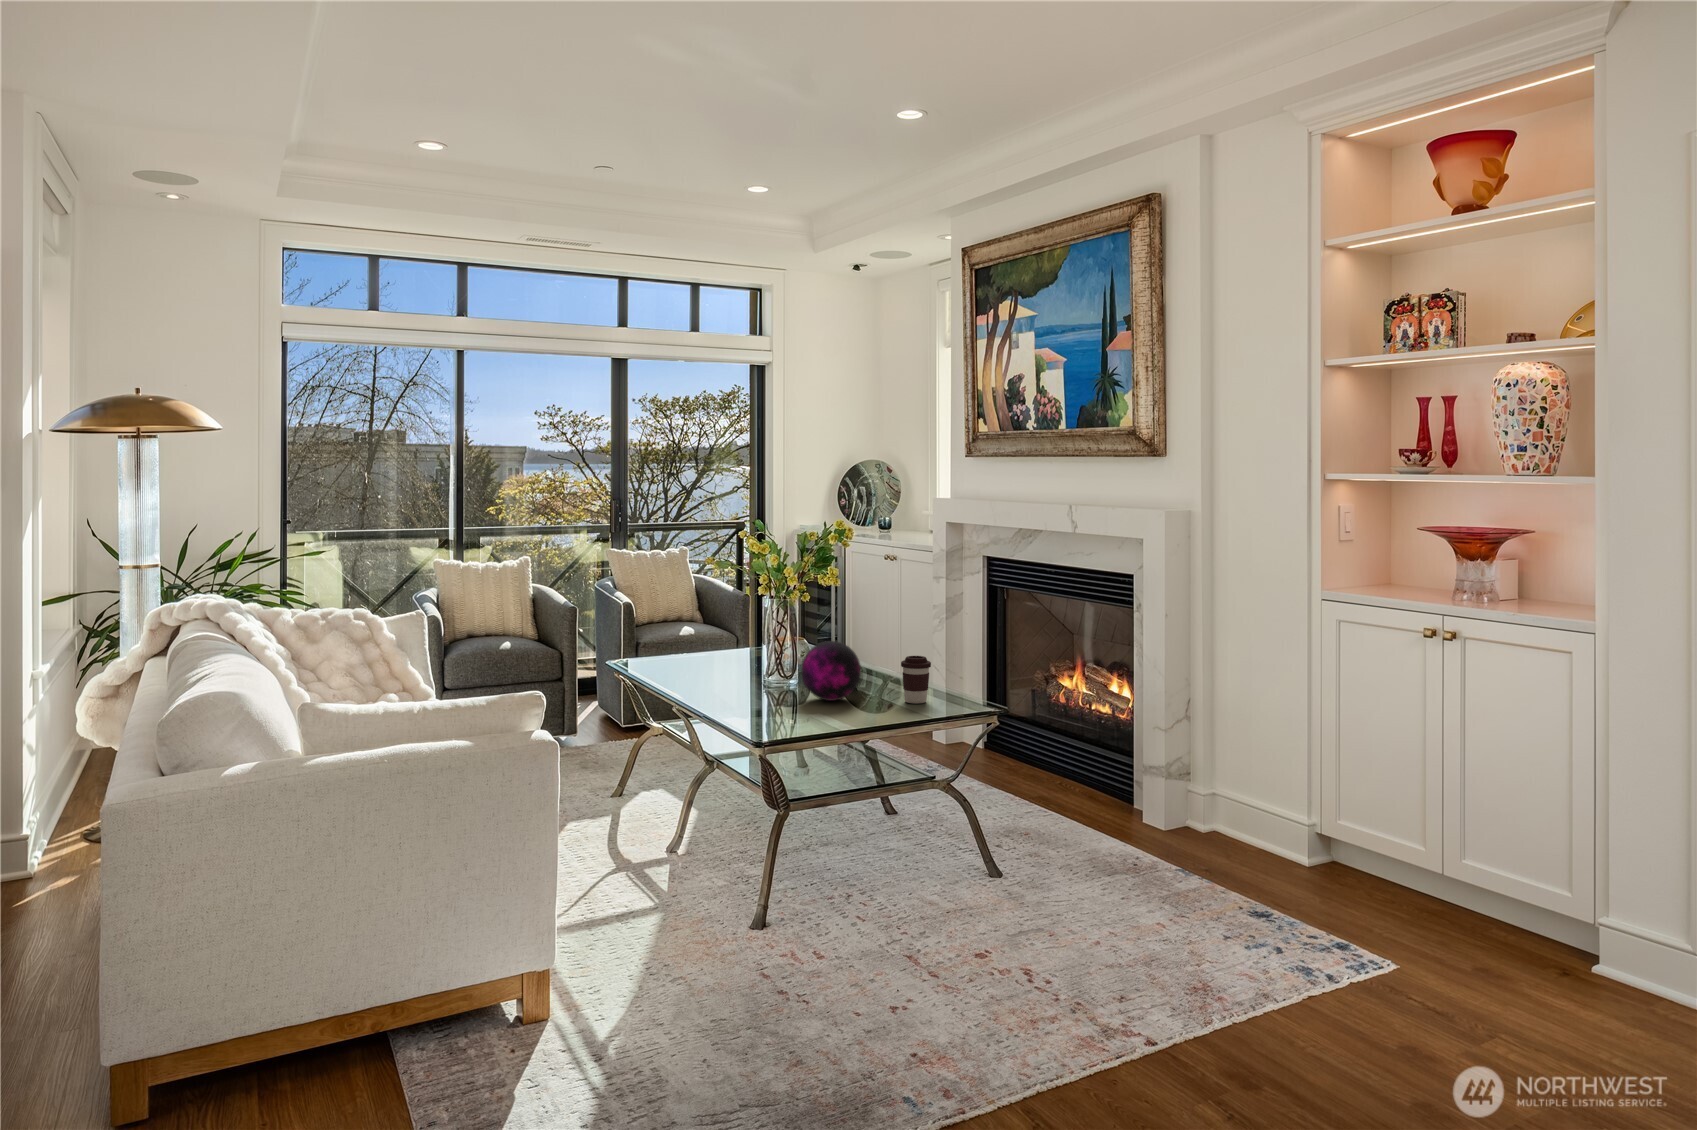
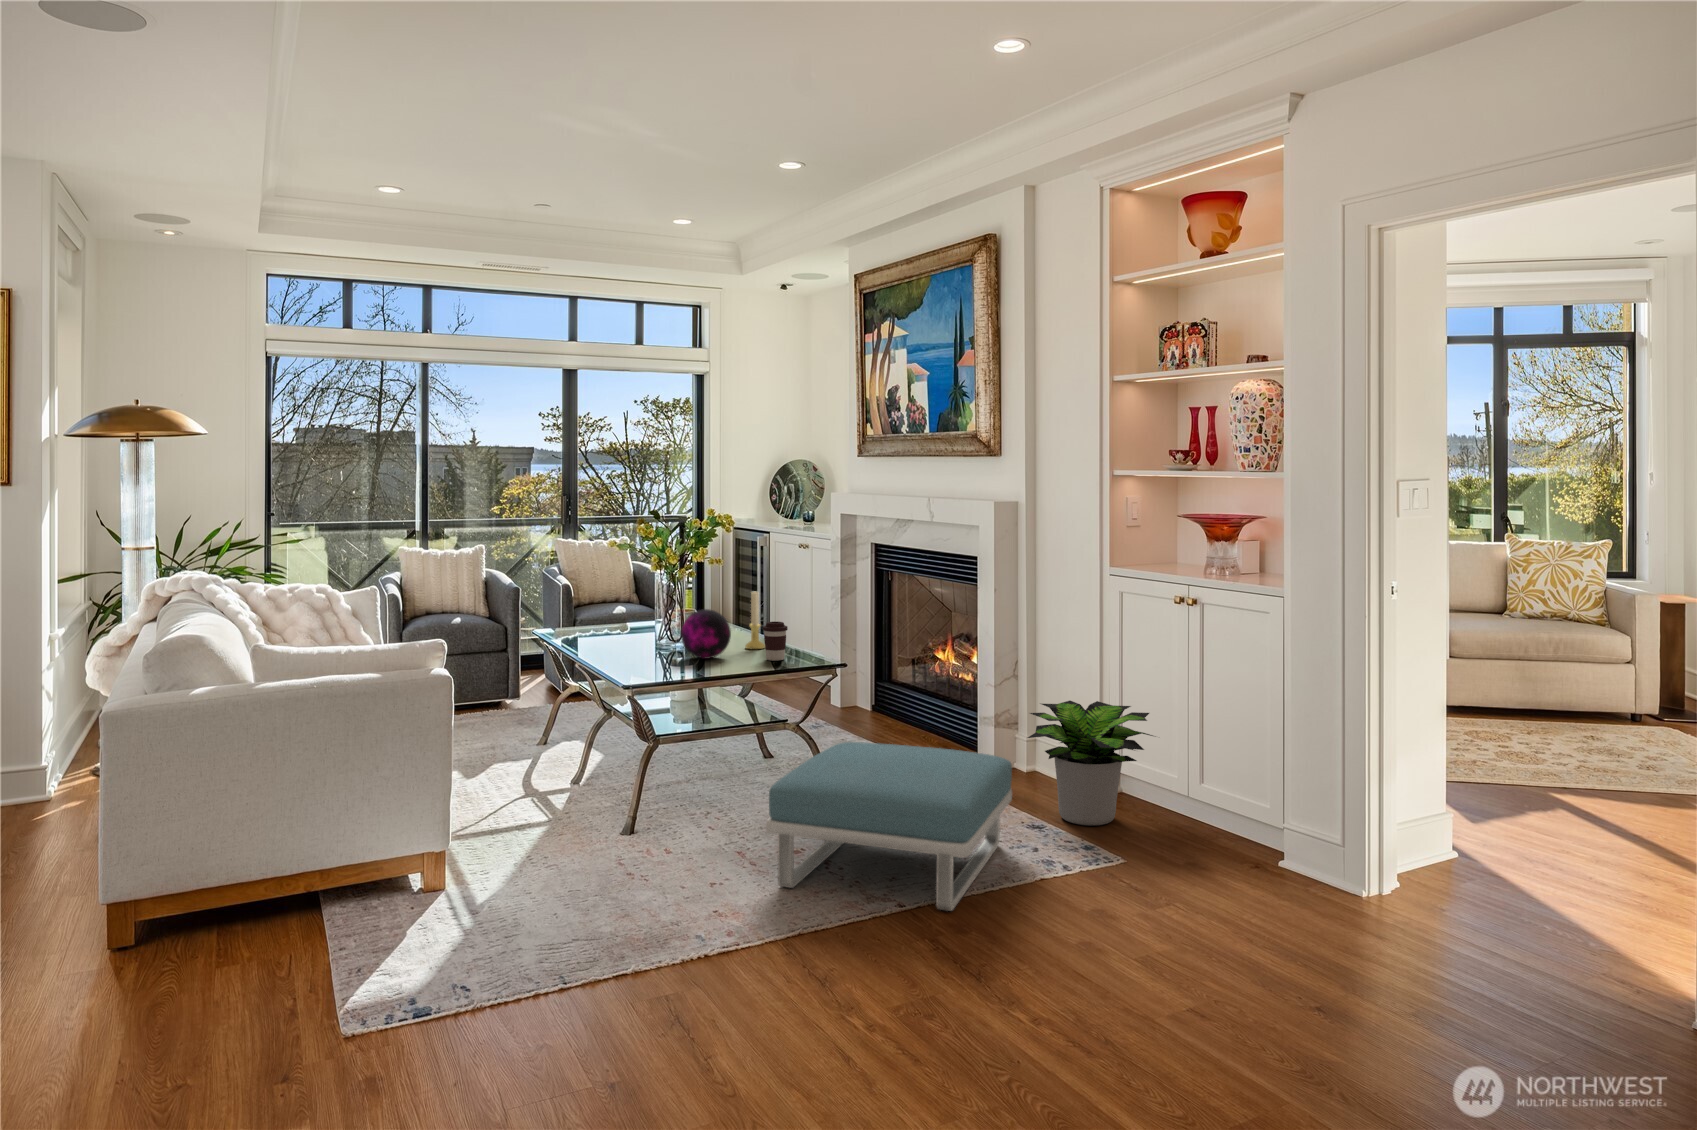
candle holder: none [869,616,893,687] -> present [745,591,765,649]
potted plant: none [1240,753,1403,911] -> present [1027,701,1153,826]
footstool: none [964,811,1250,1052] -> present [766,742,1012,911]

